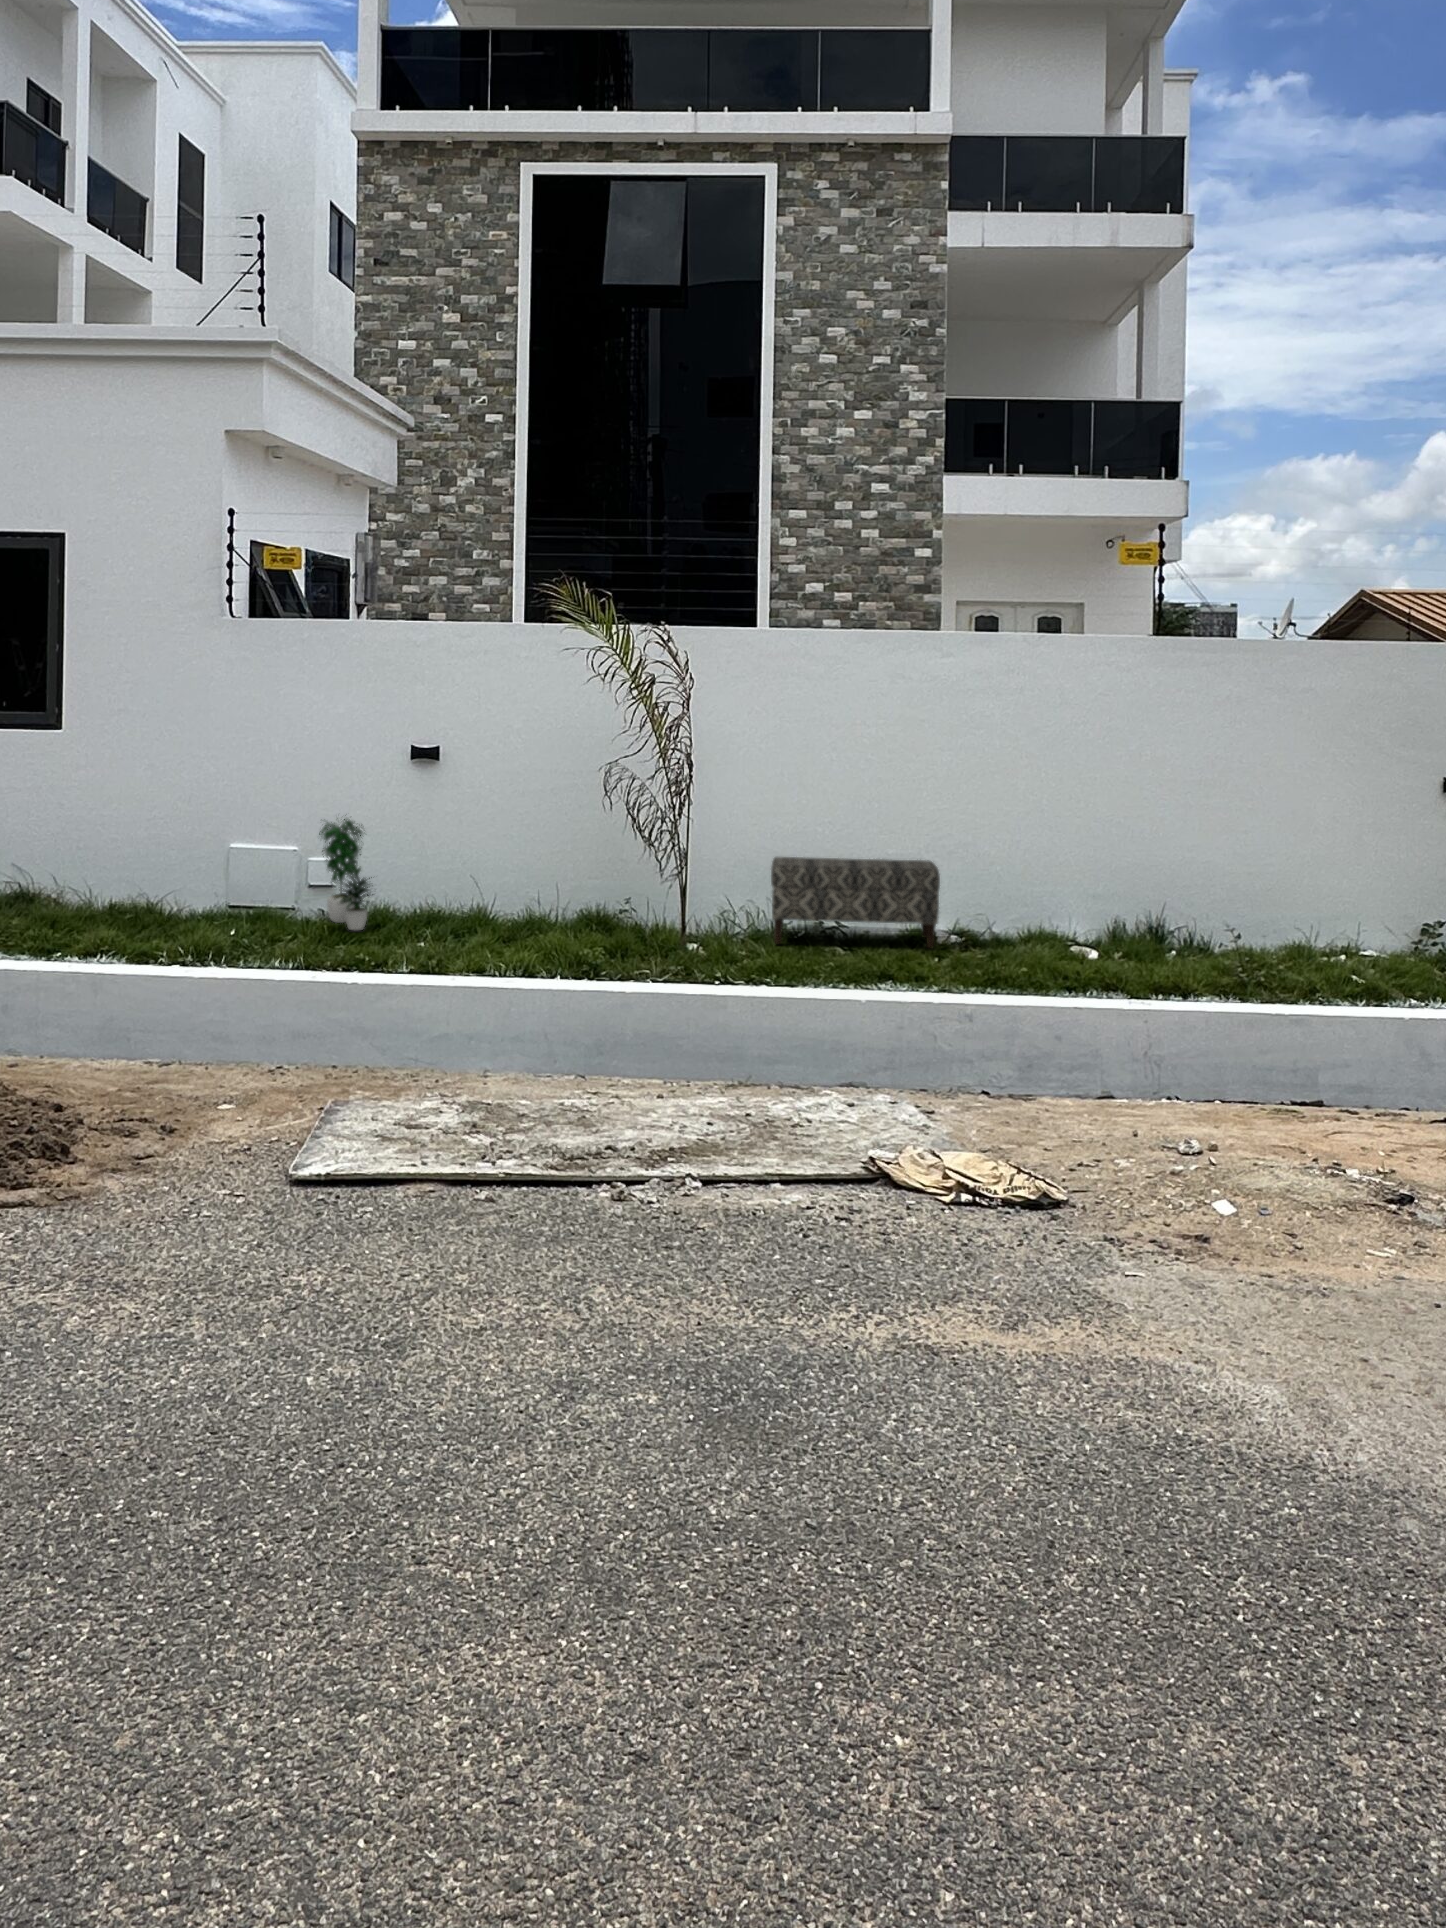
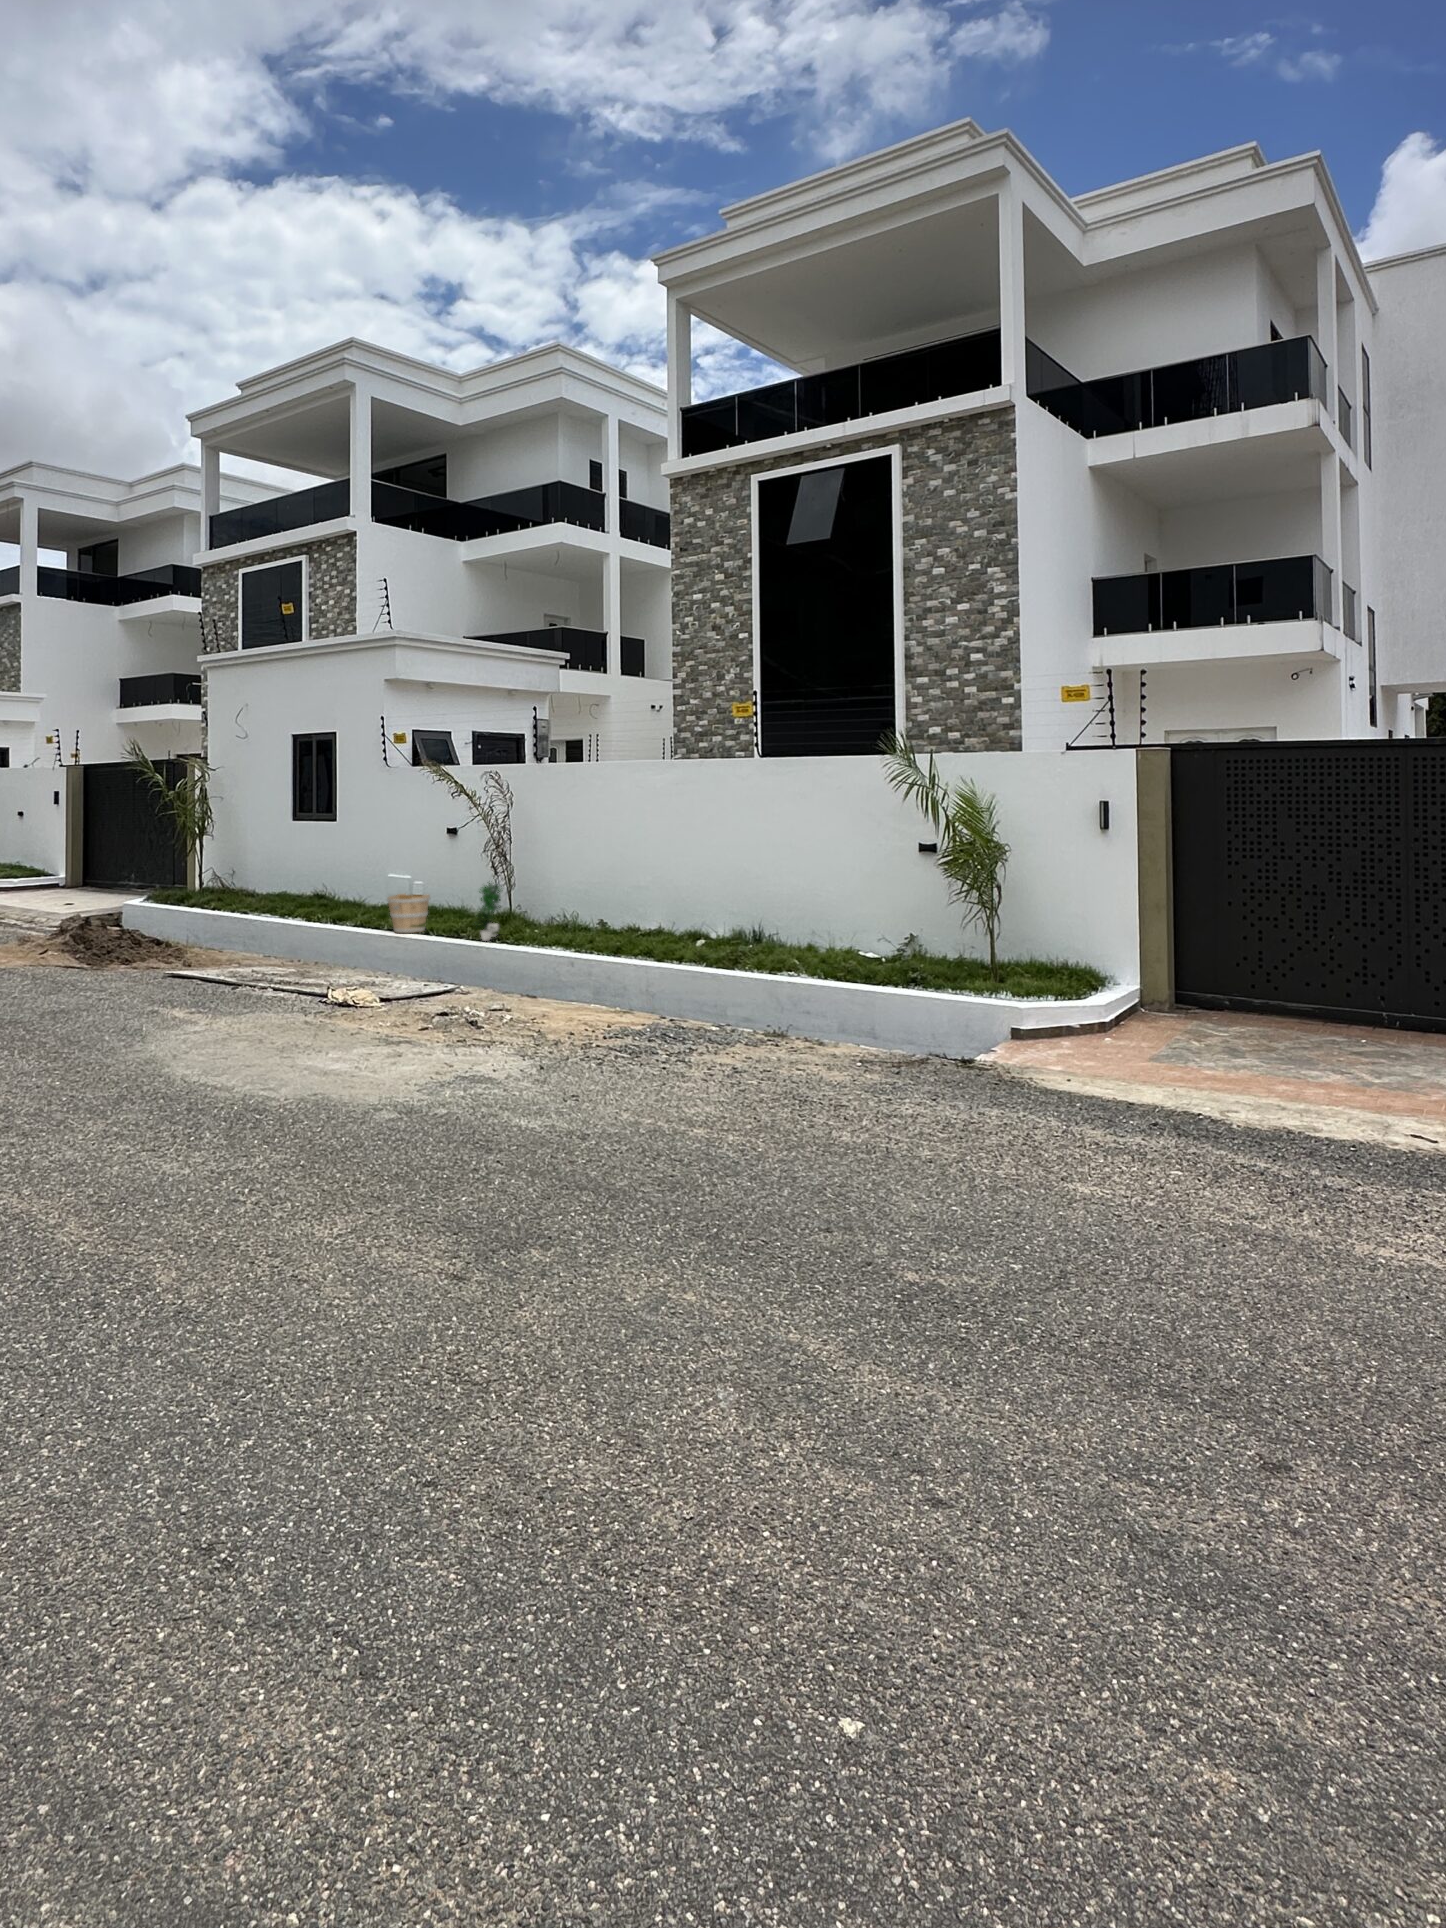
wooden bucket: none [75,840,169,921] -> present [387,894,430,933]
bench: present [771,857,940,948] -> none [654,906,759,961]

